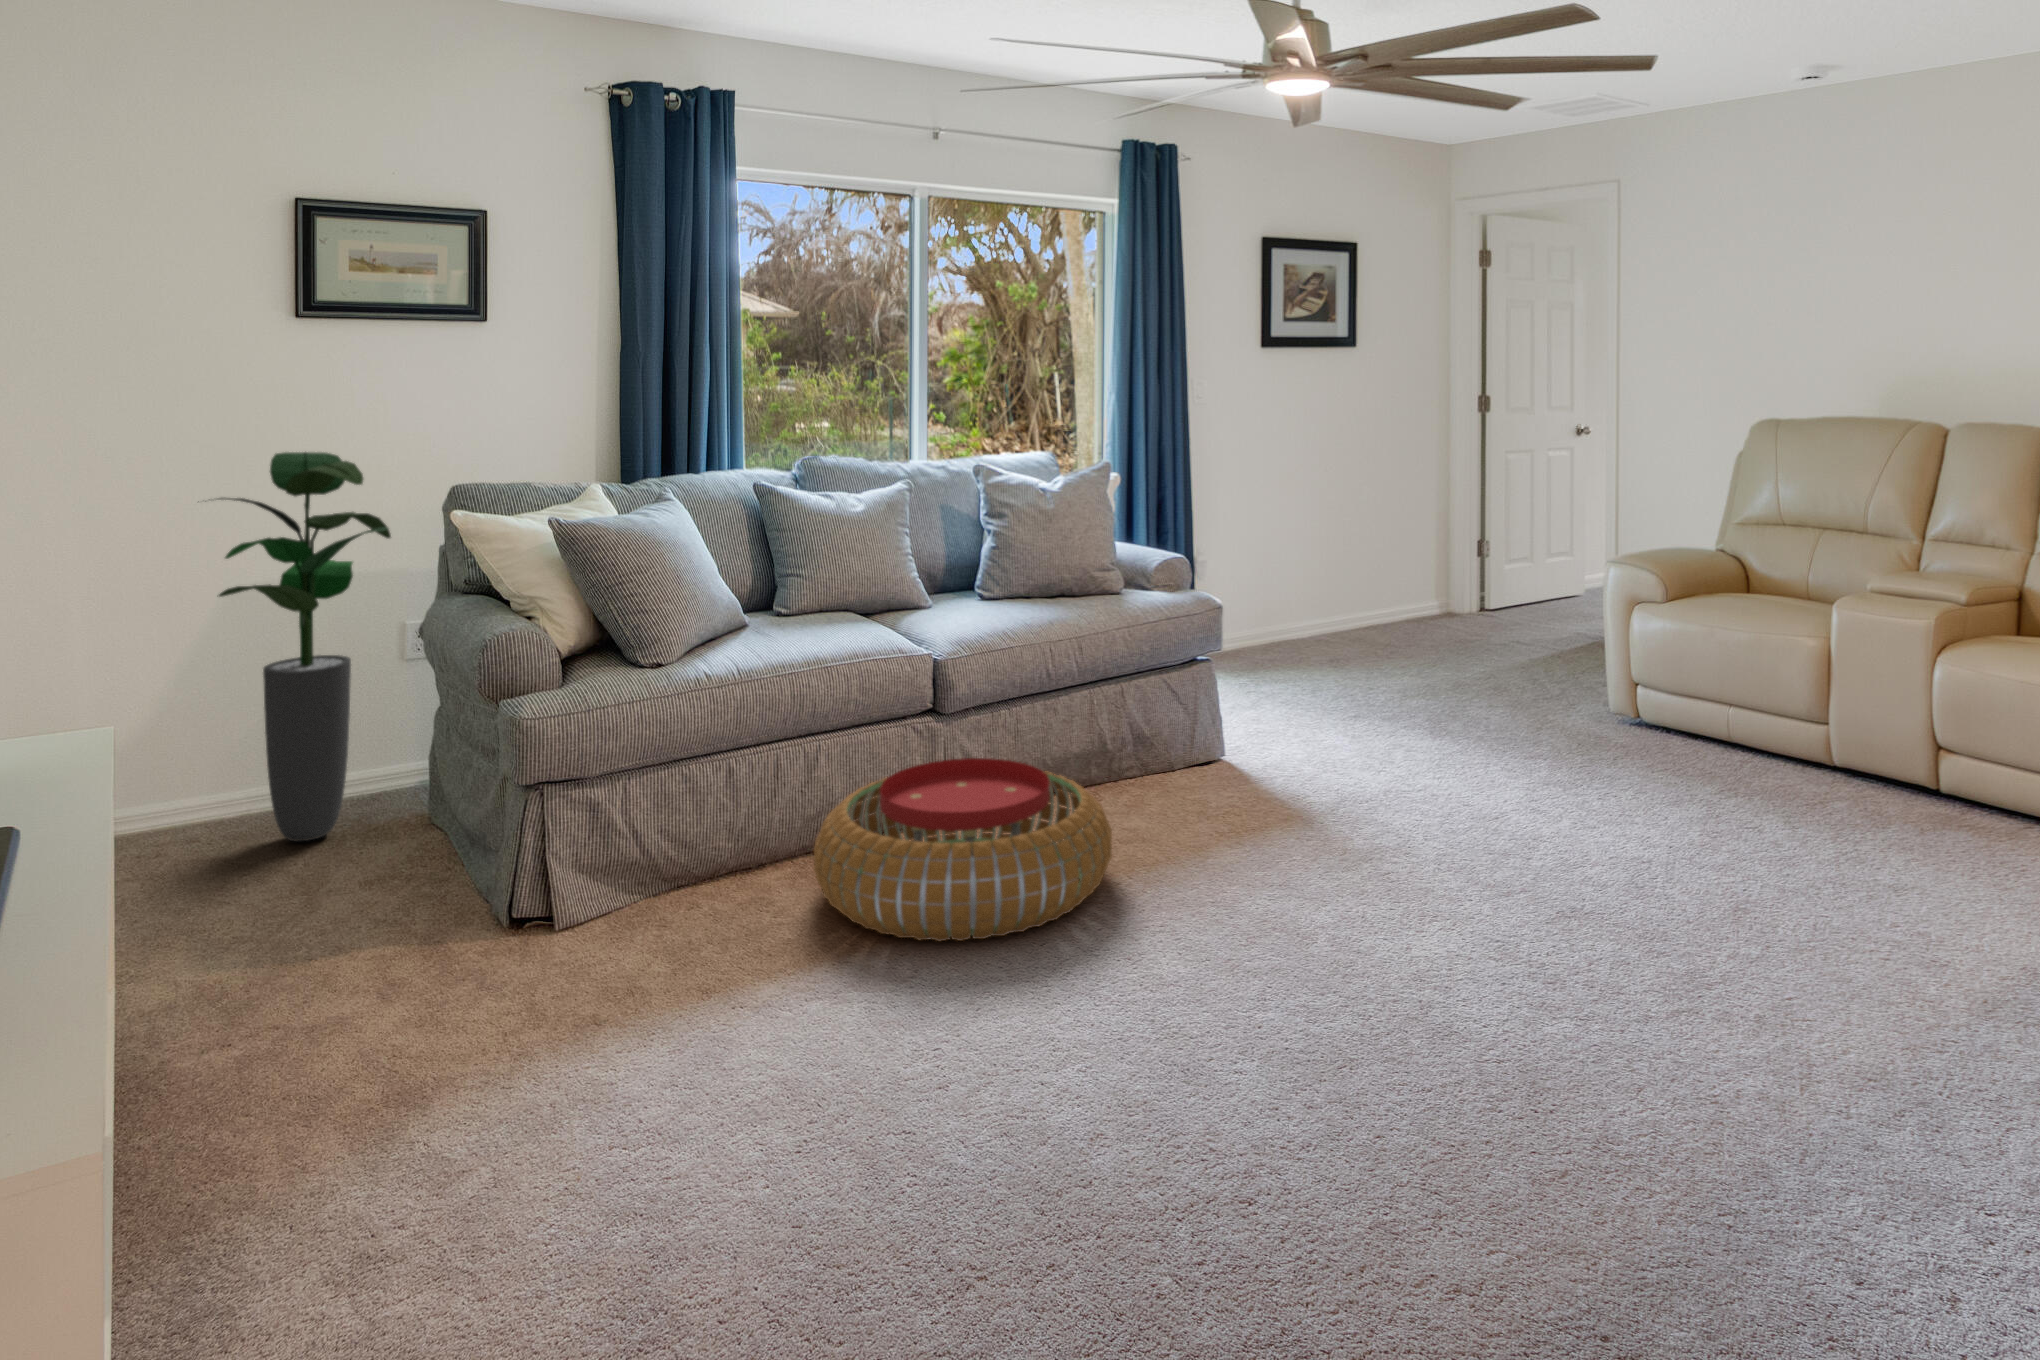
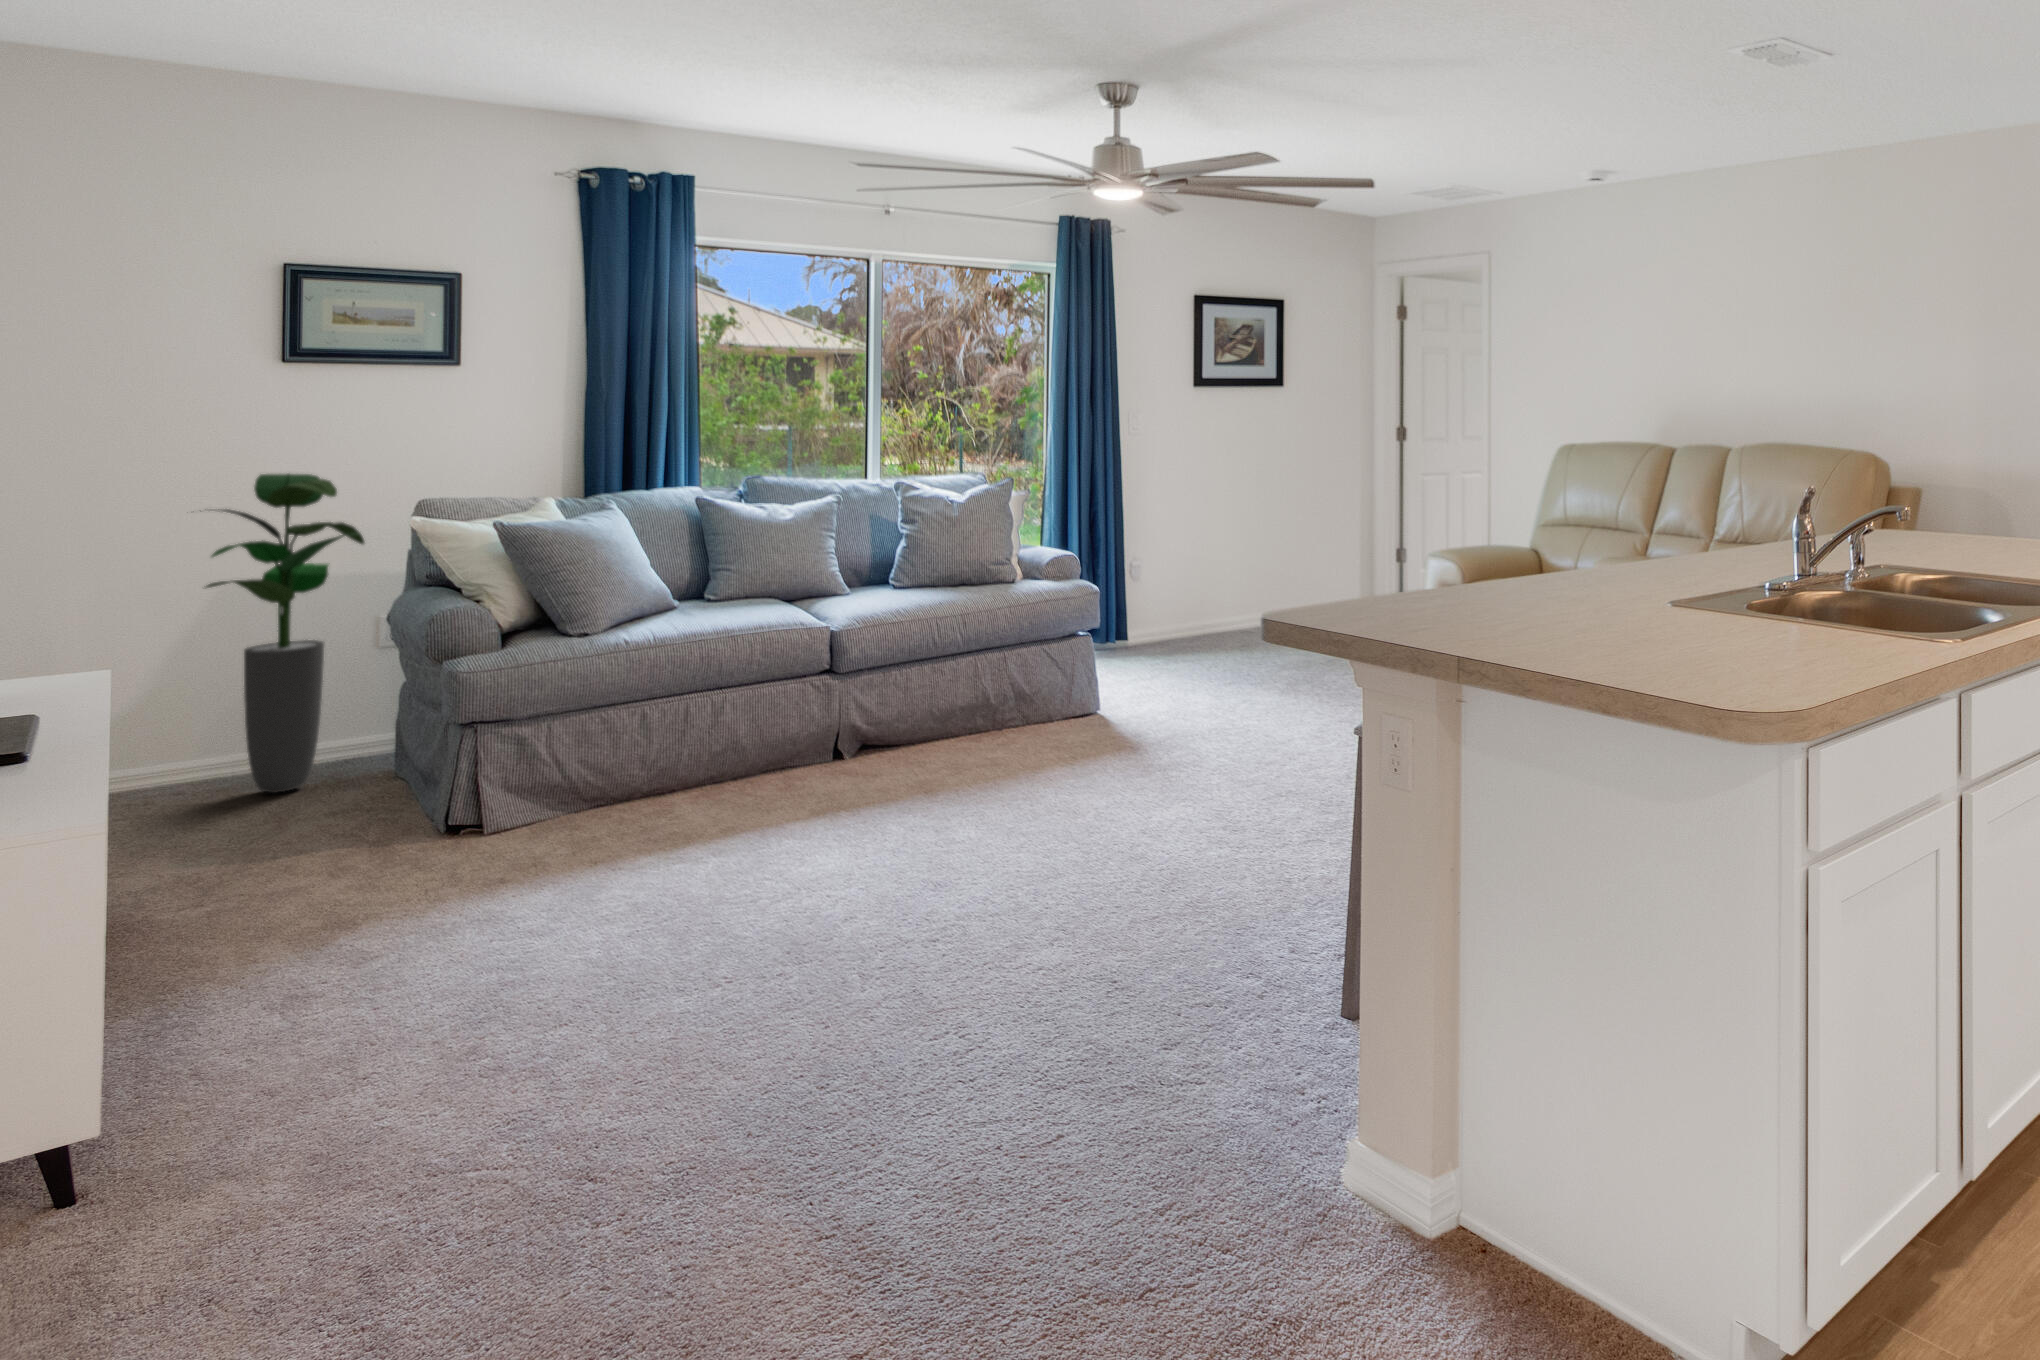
pouf: present [813,758,1112,941] -> none [704,703,955,828]

